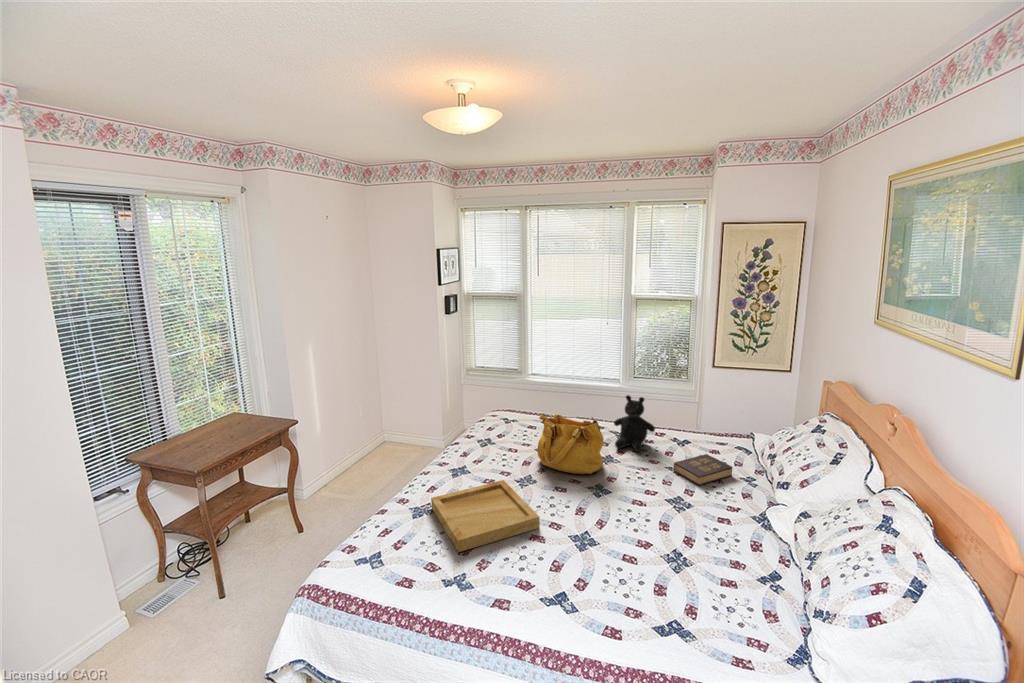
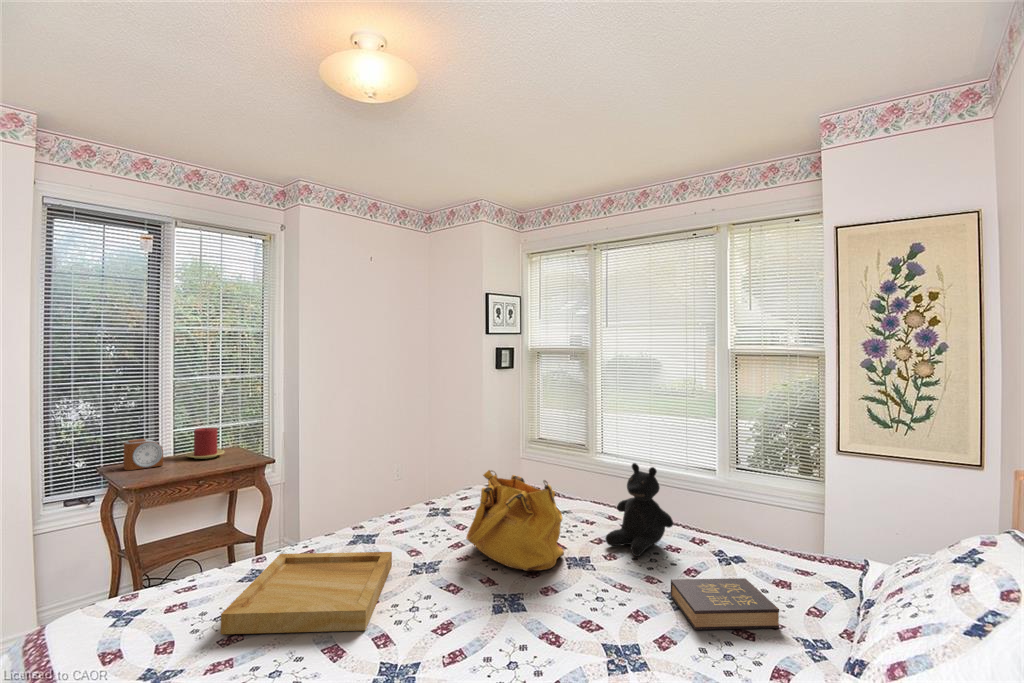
candle: none [209,405,245,436] -> present [186,428,224,459]
alarm clock: none [164,427,205,460] -> present [123,439,163,470]

